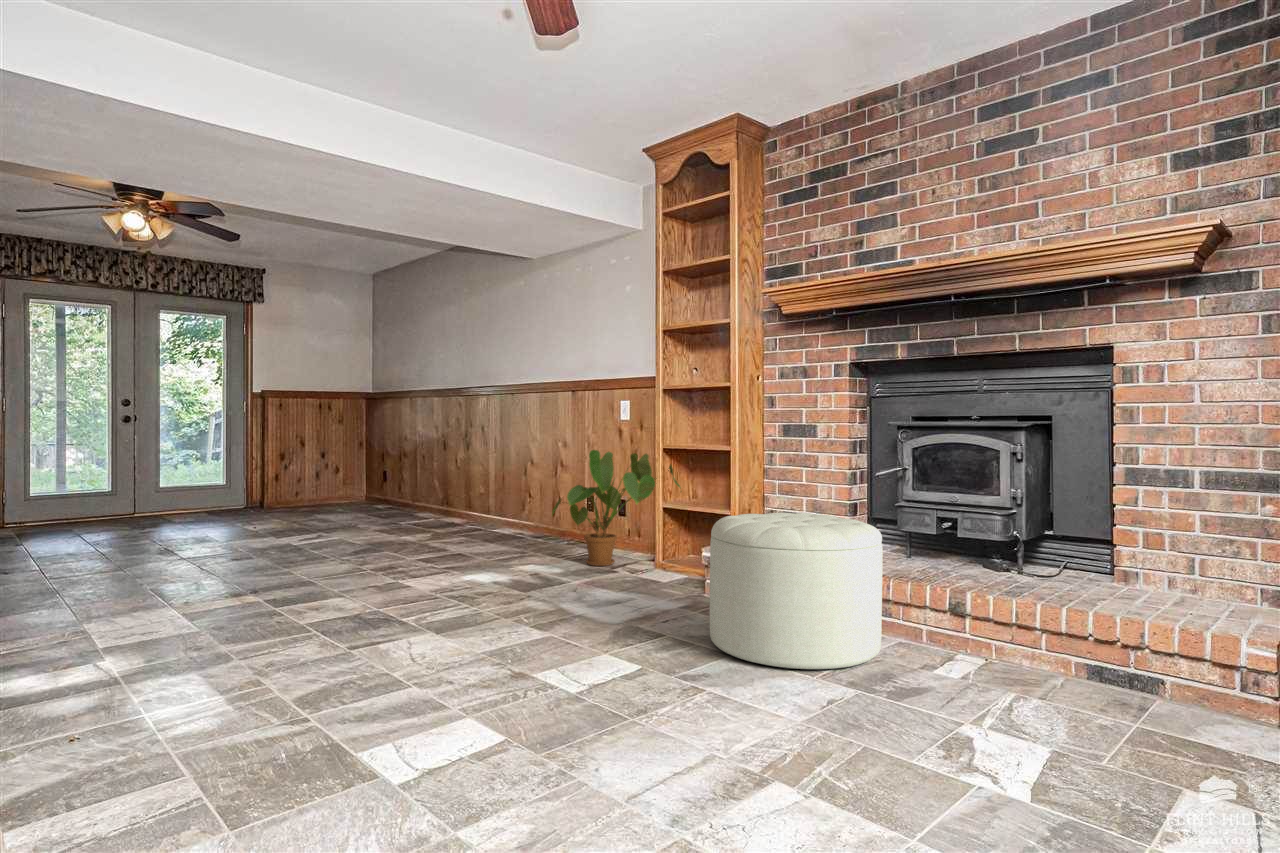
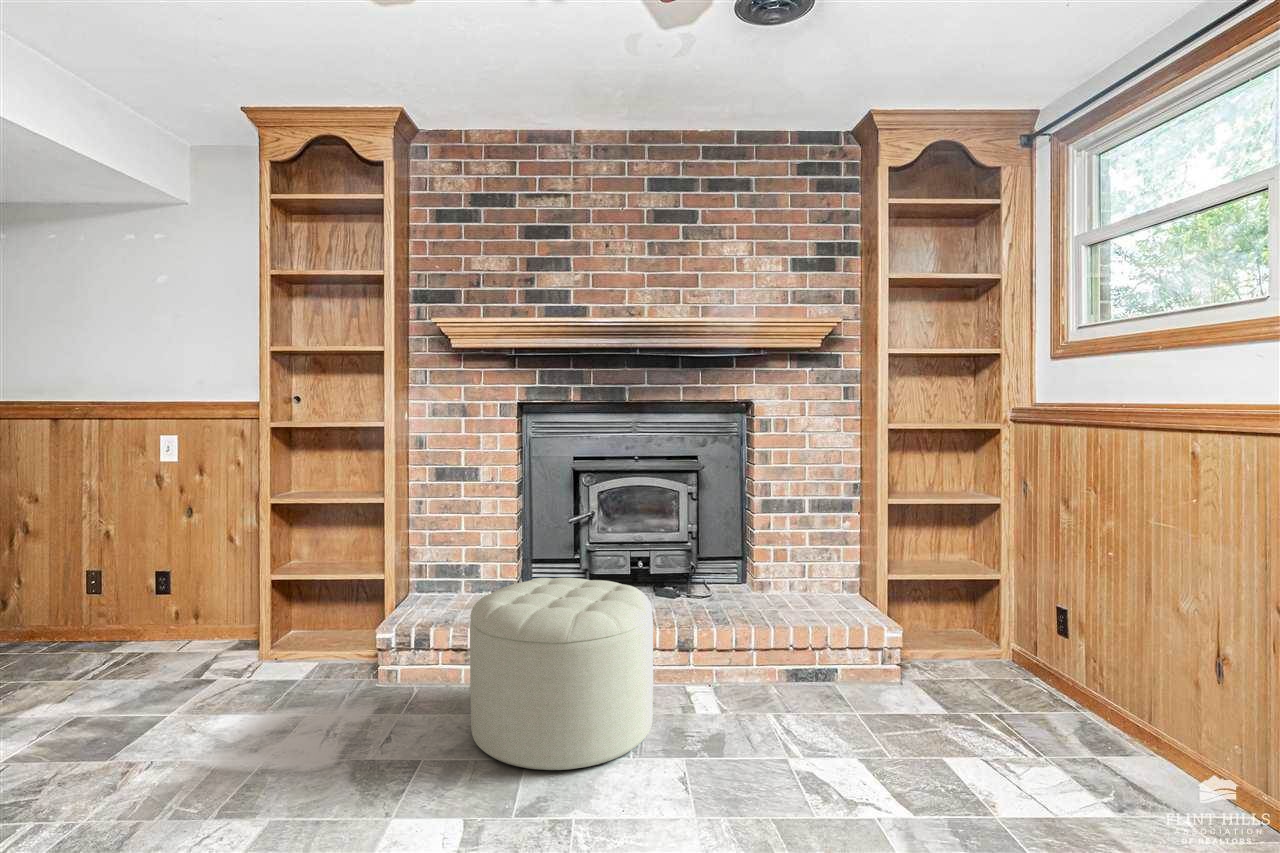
house plant: present [552,450,681,566] -> none [71,508,287,681]

